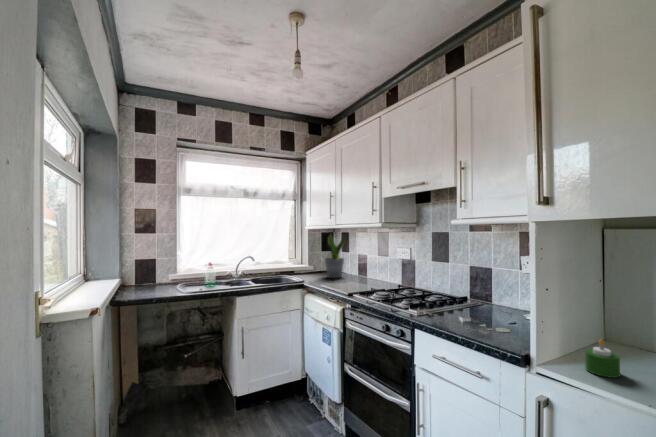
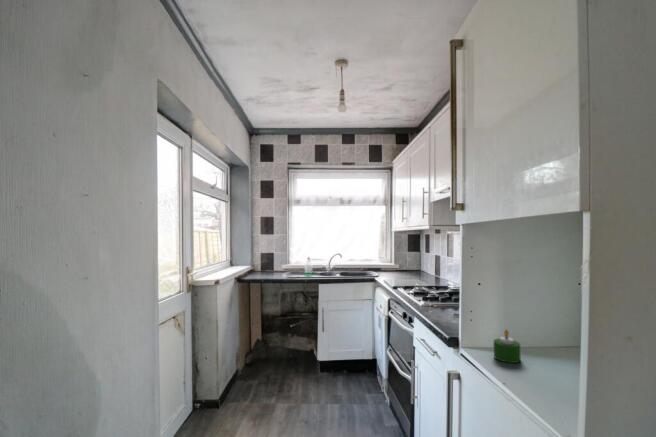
potted plant: present [325,235,344,278] -> none [402,235,421,276]

